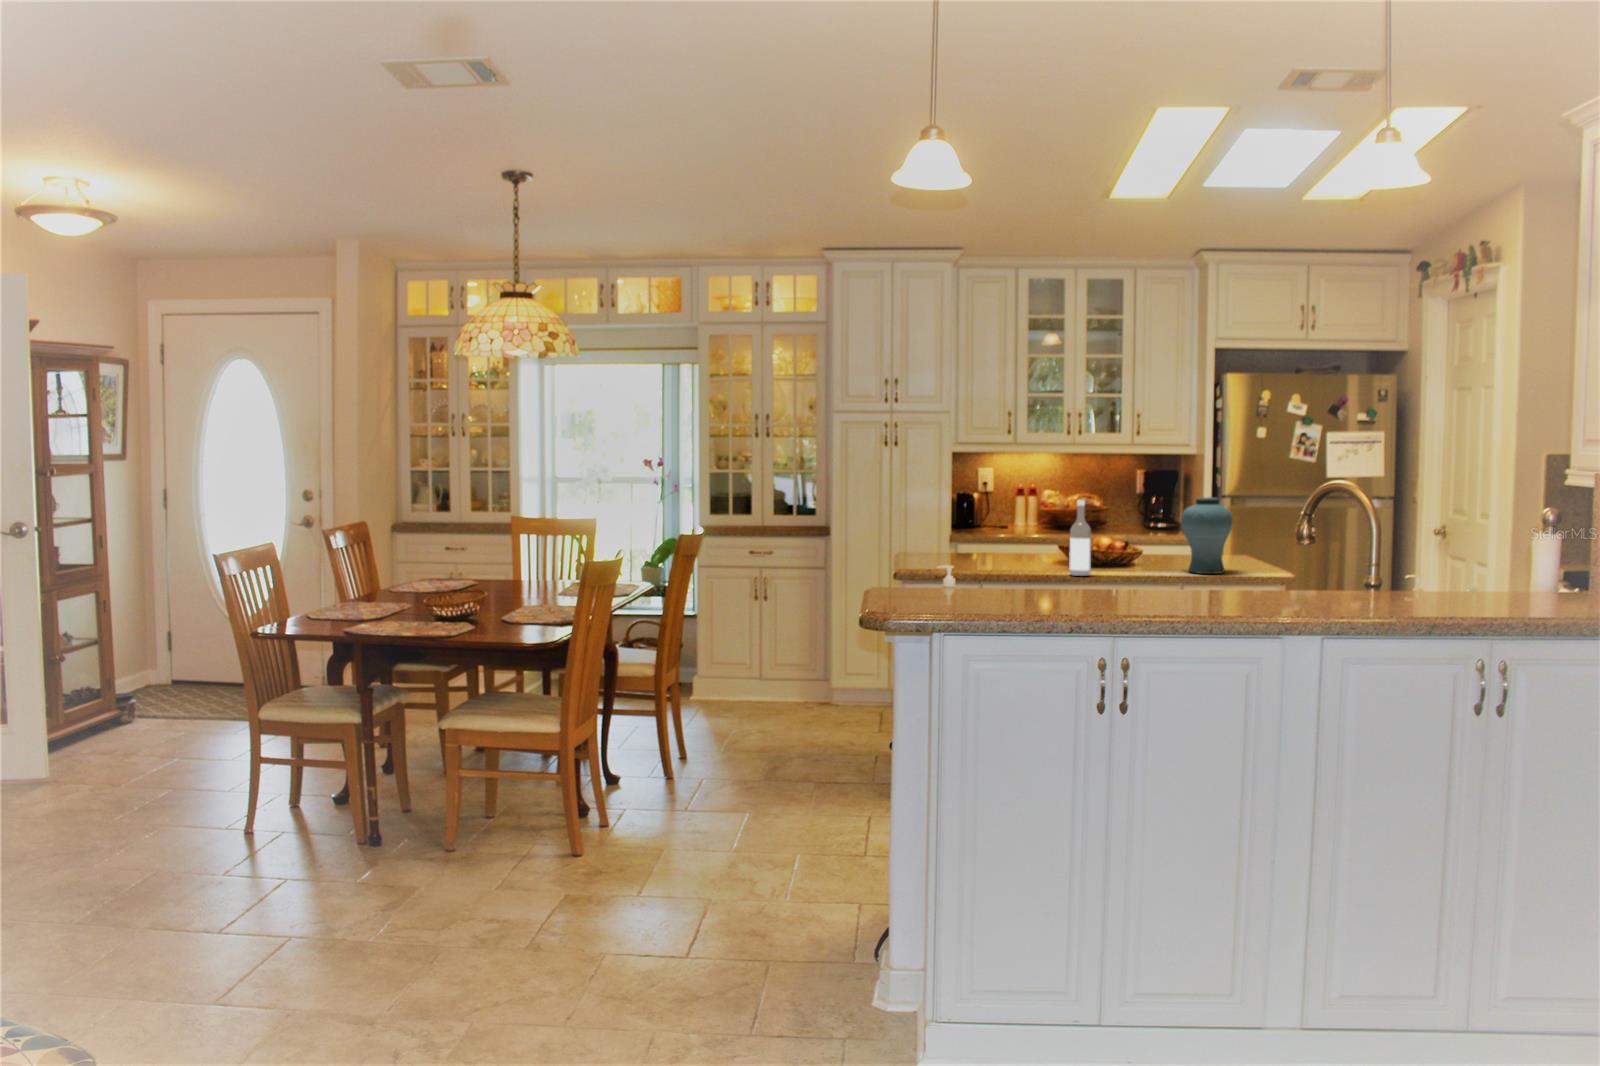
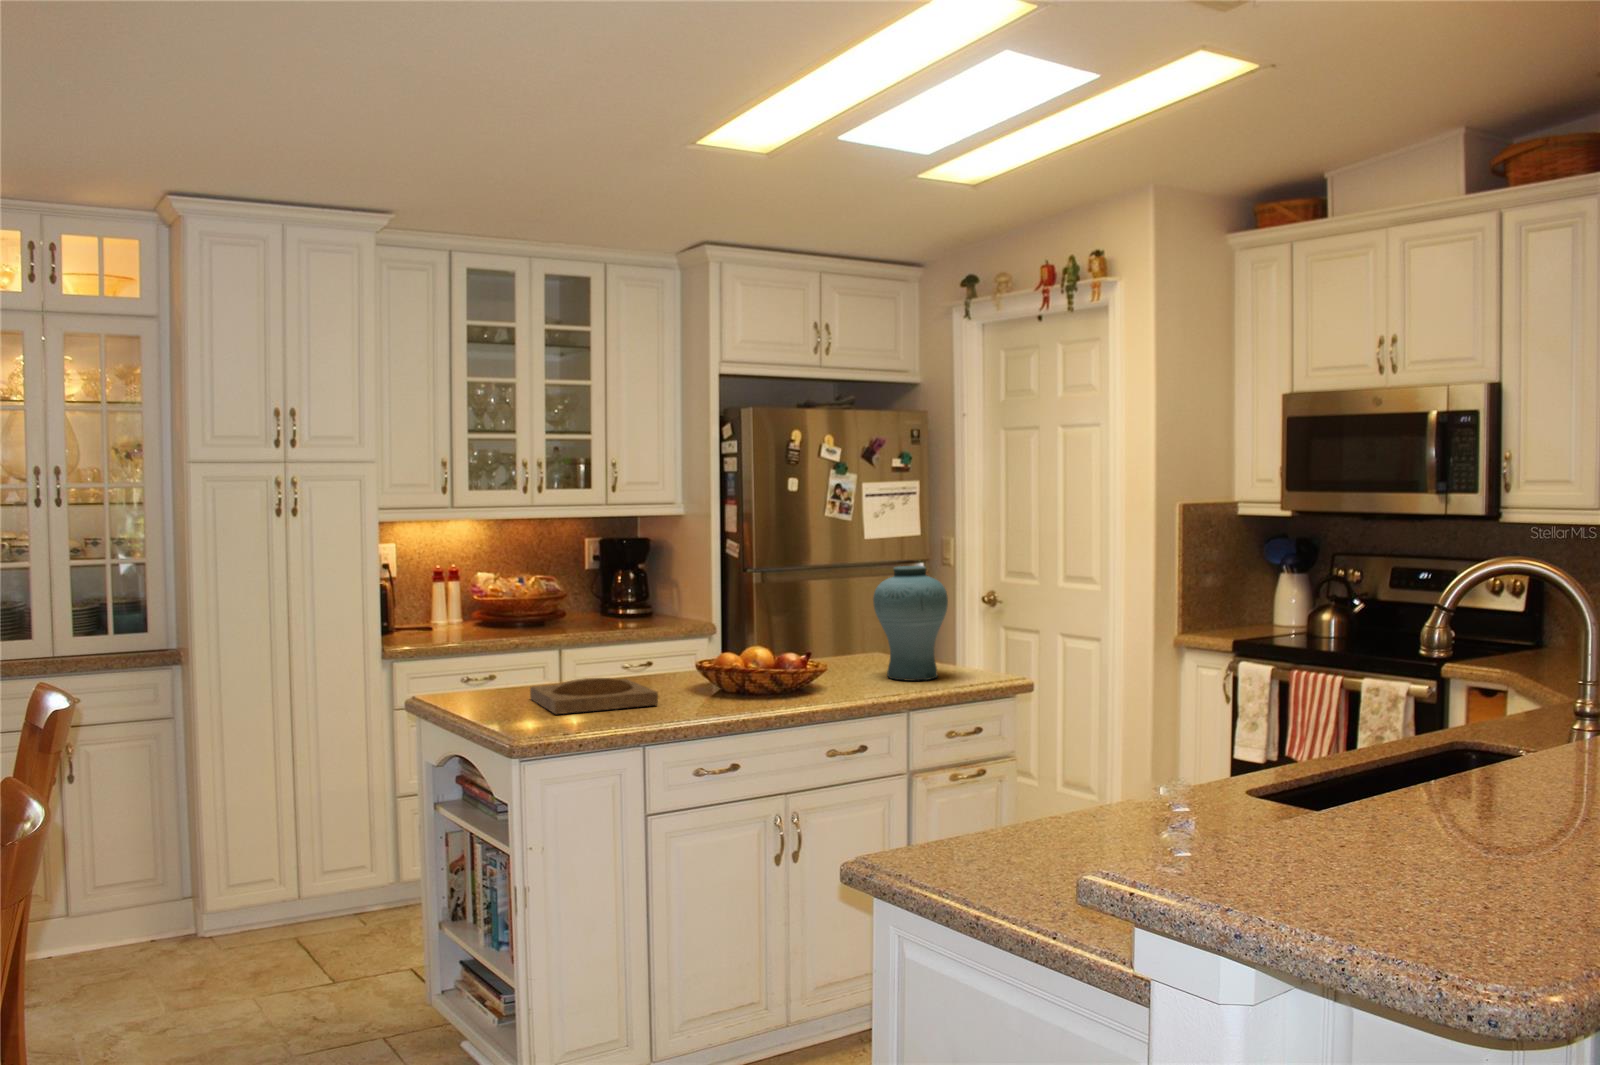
wine bottle: present [1070,500,1091,576] -> none [760,579,796,706]
tray: none [956,552,1021,569] -> present [530,678,658,714]

